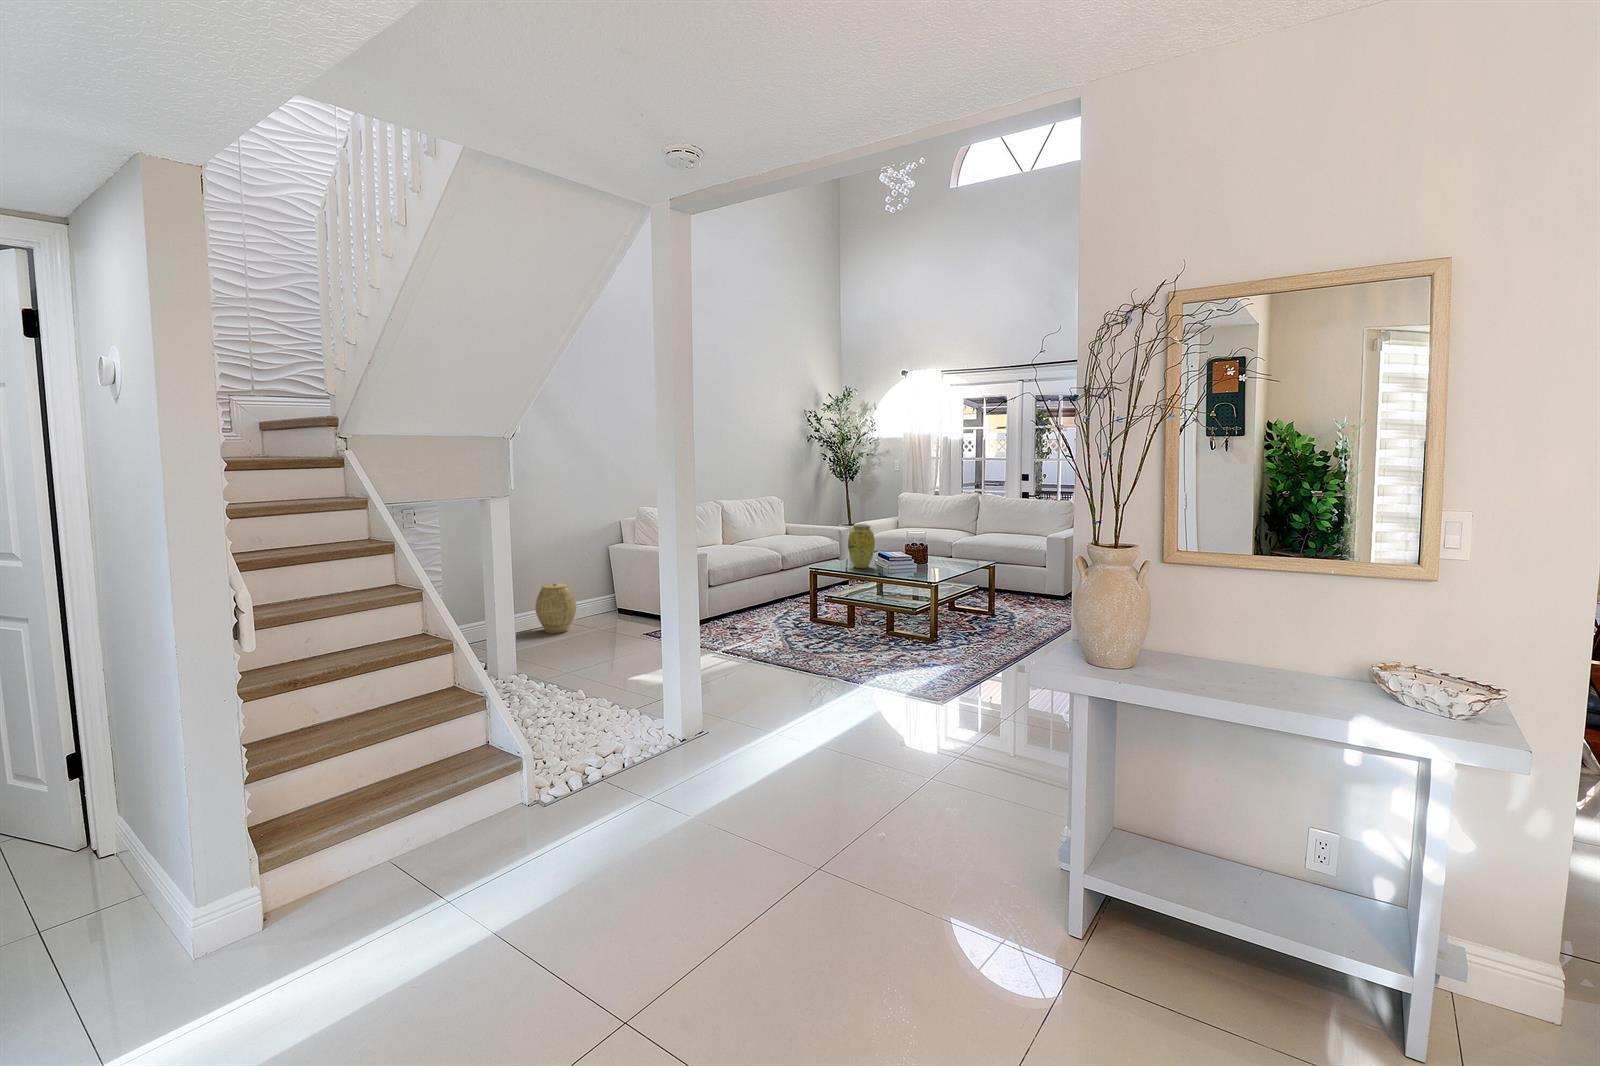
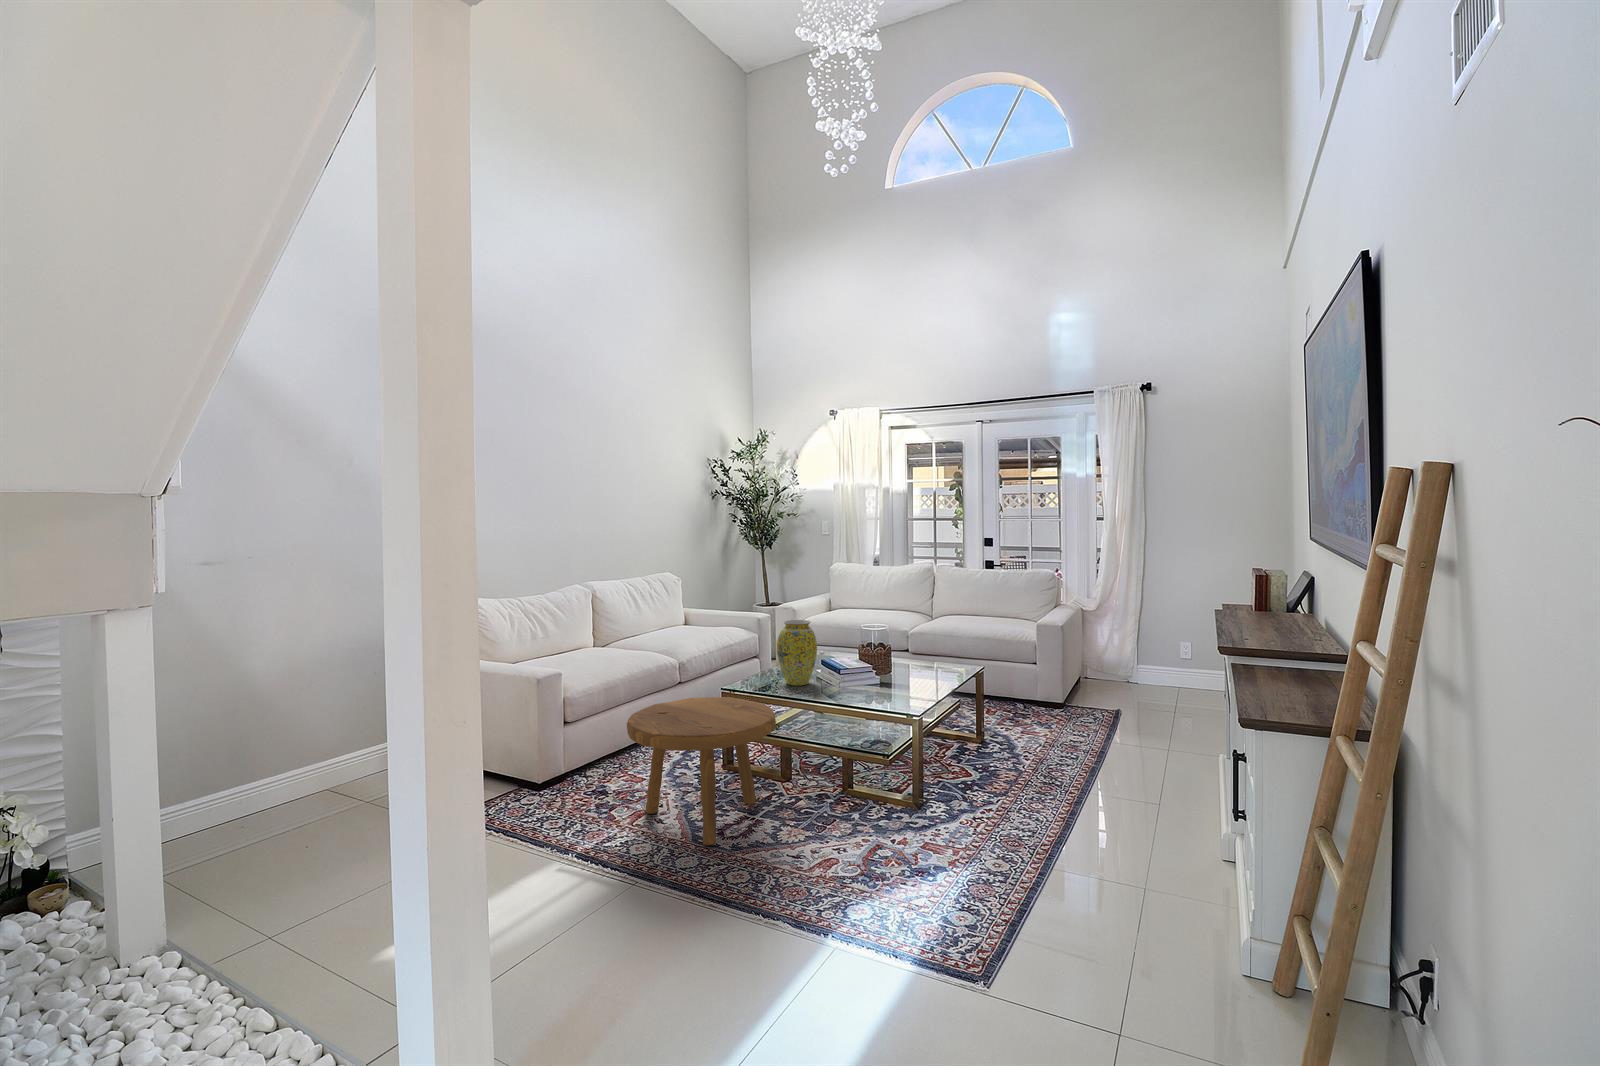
footstool: none [751,570,843,651] -> present [627,697,776,845]
woven basket: present [535,583,576,633] -> none [271,728,347,814]

